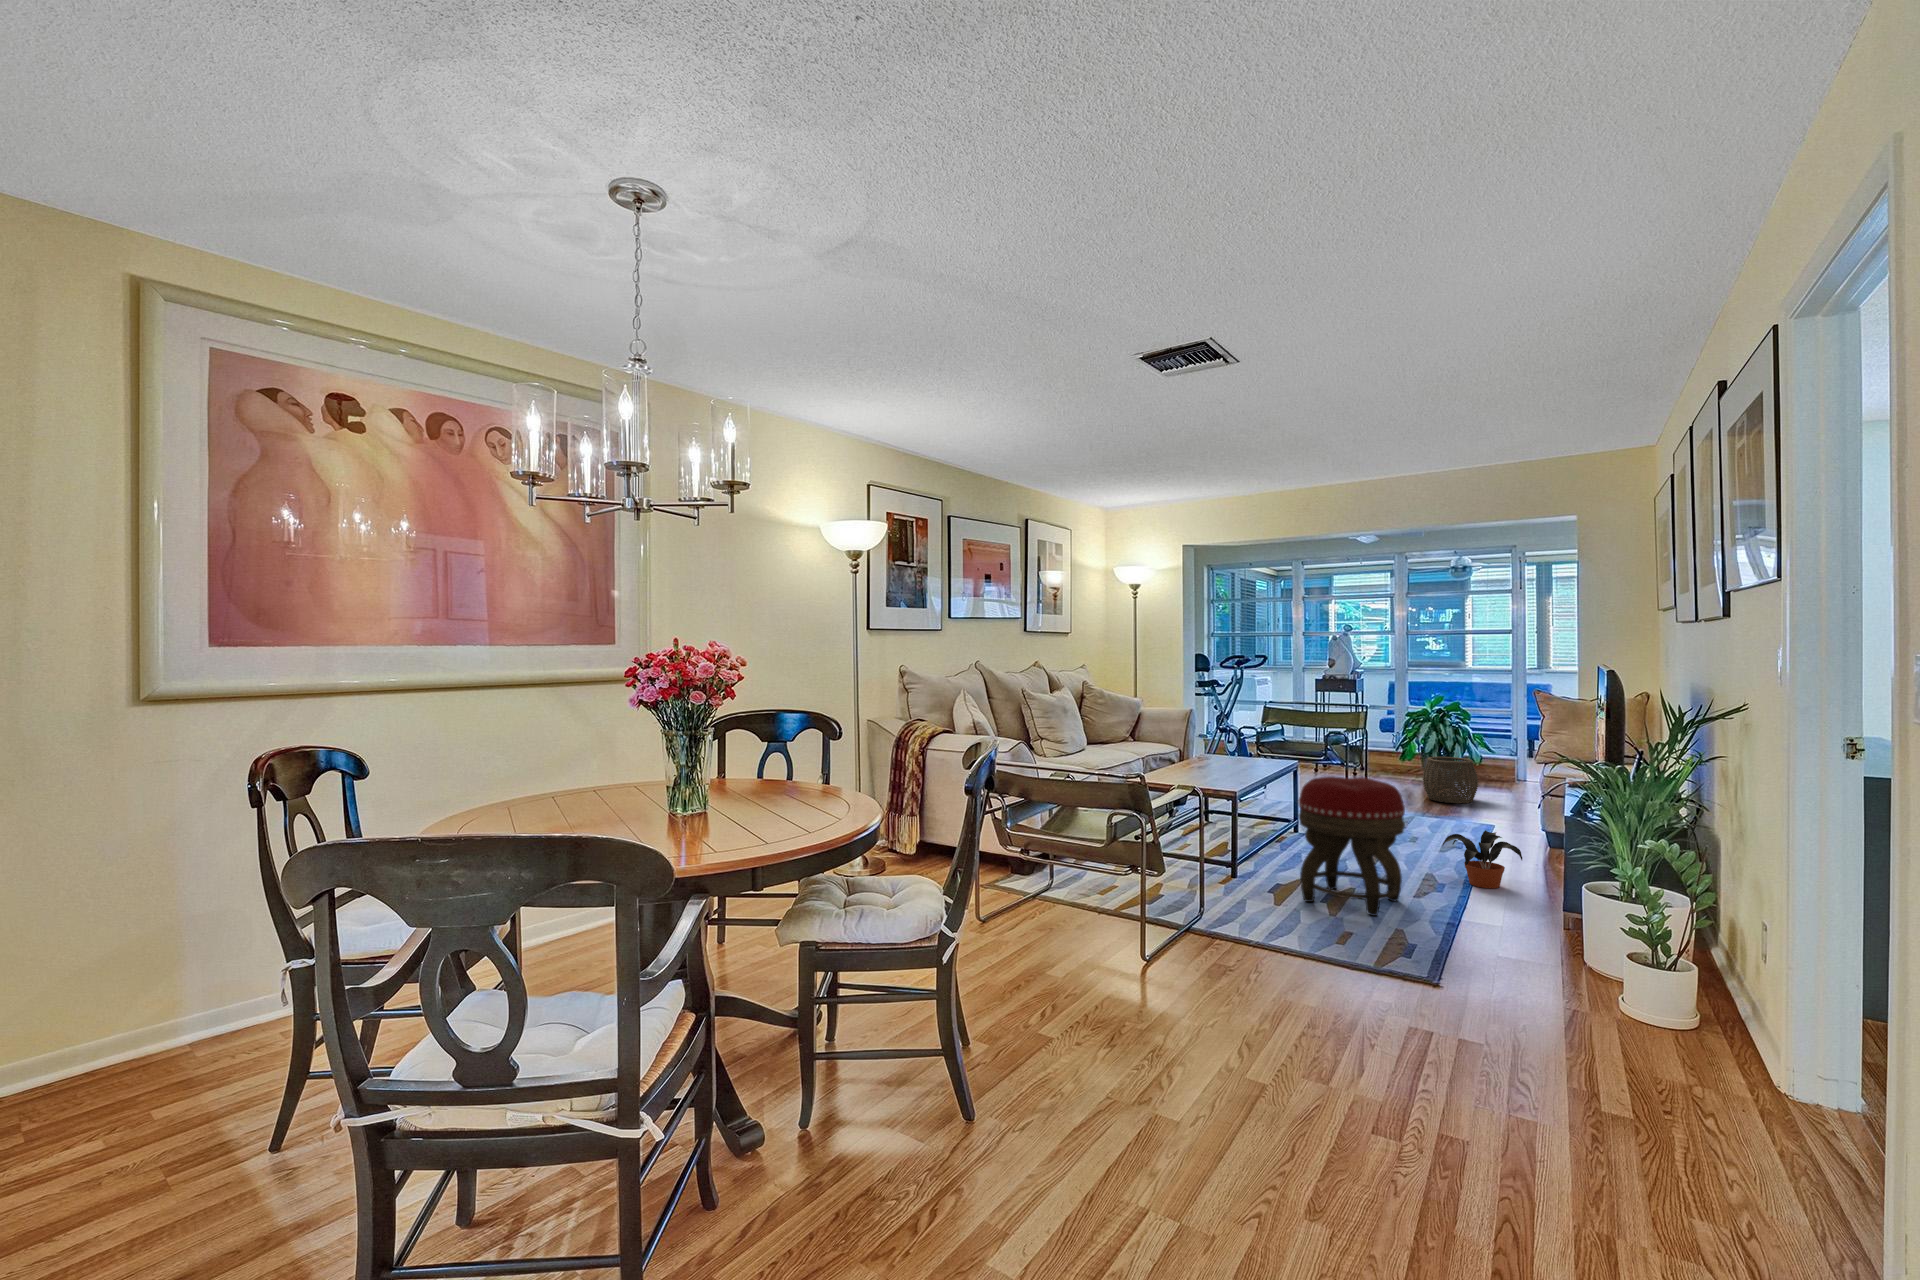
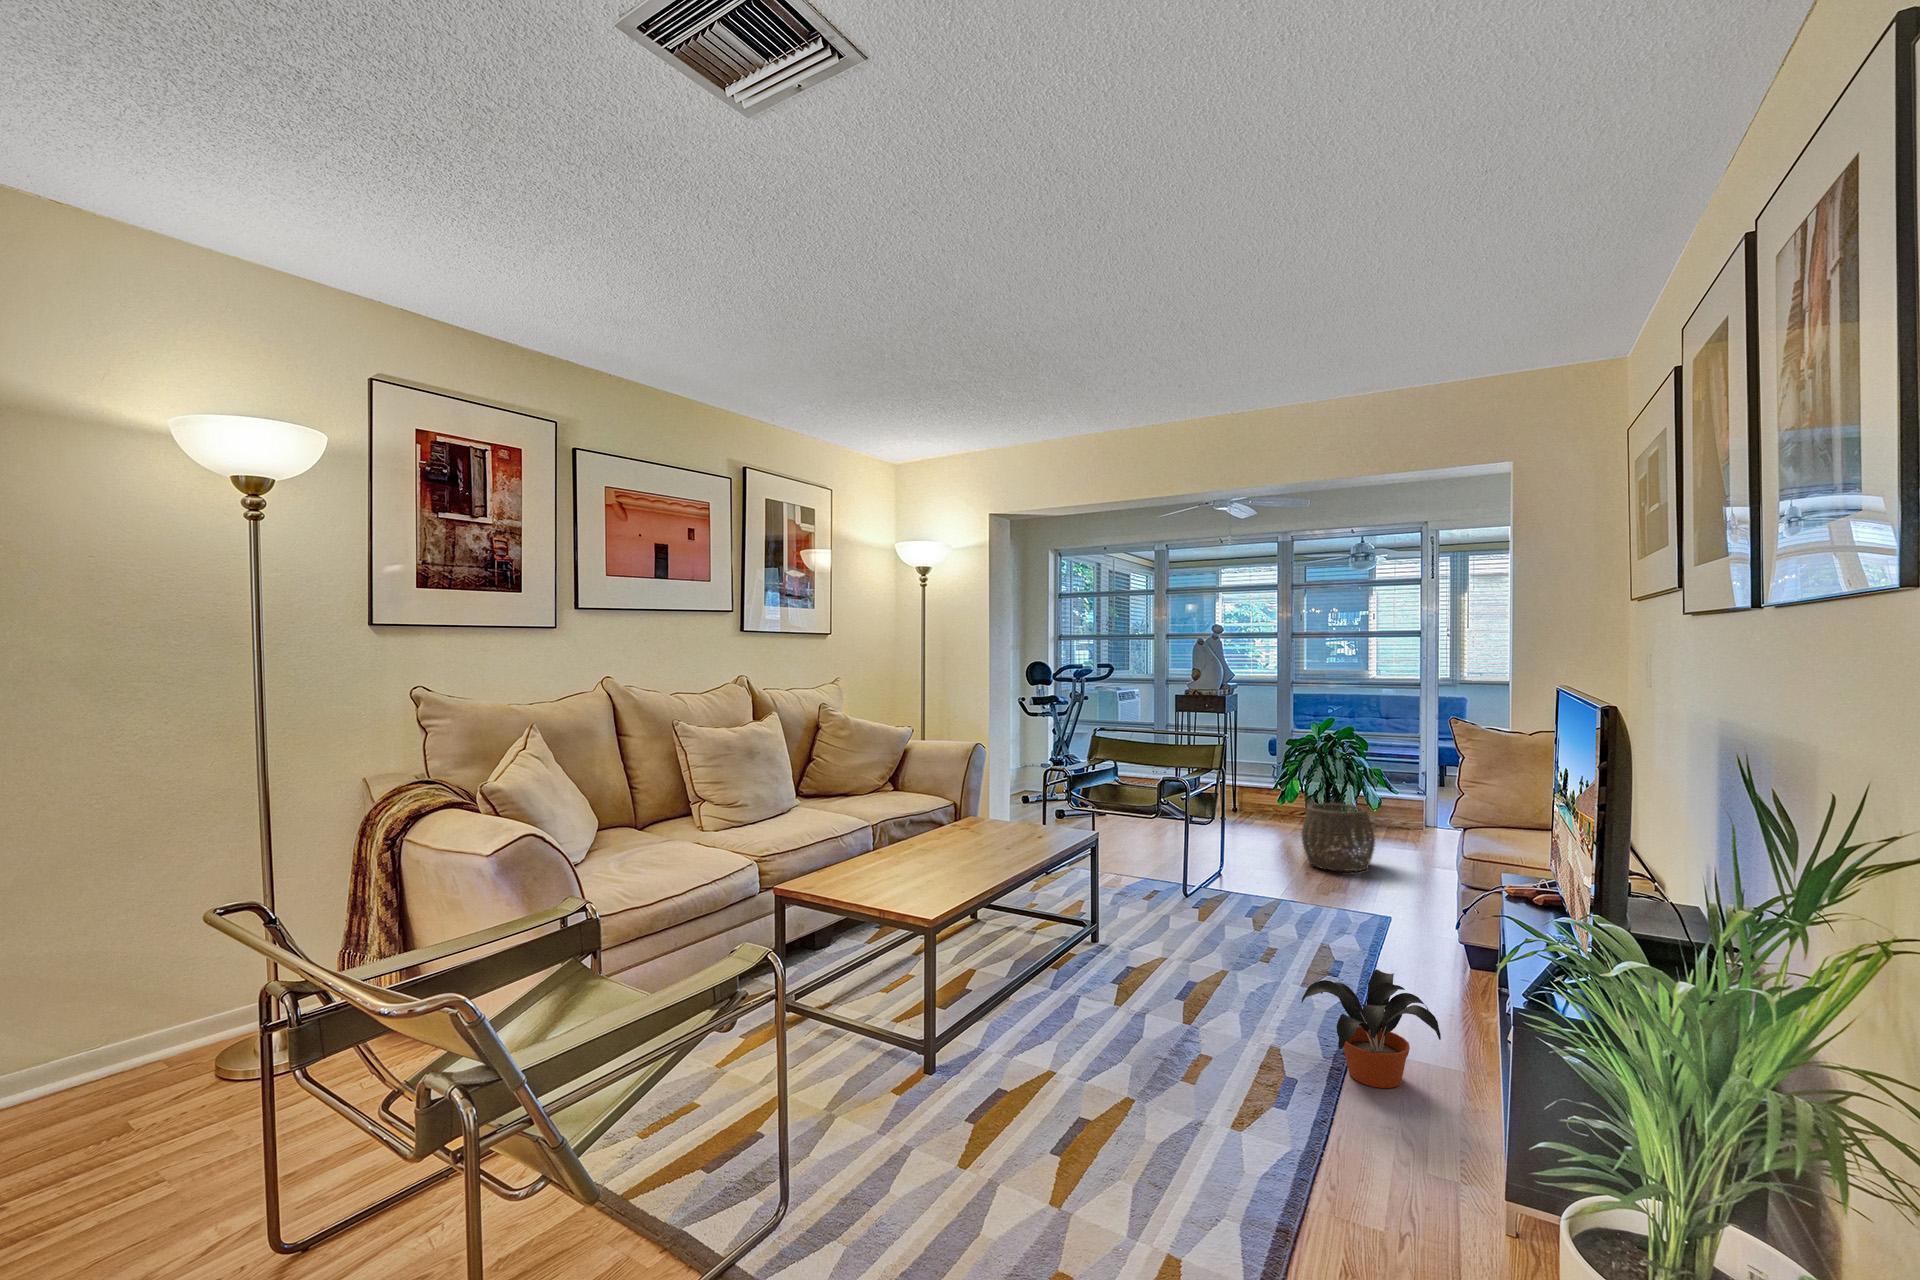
footstool: present [1299,776,1405,916] -> none [1019,888,1215,1204]

